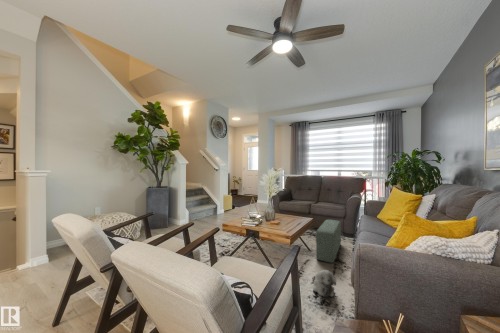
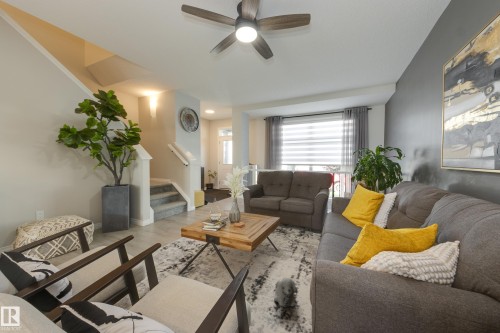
pouf: present [316,219,341,263] -> none [282,217,308,264]

